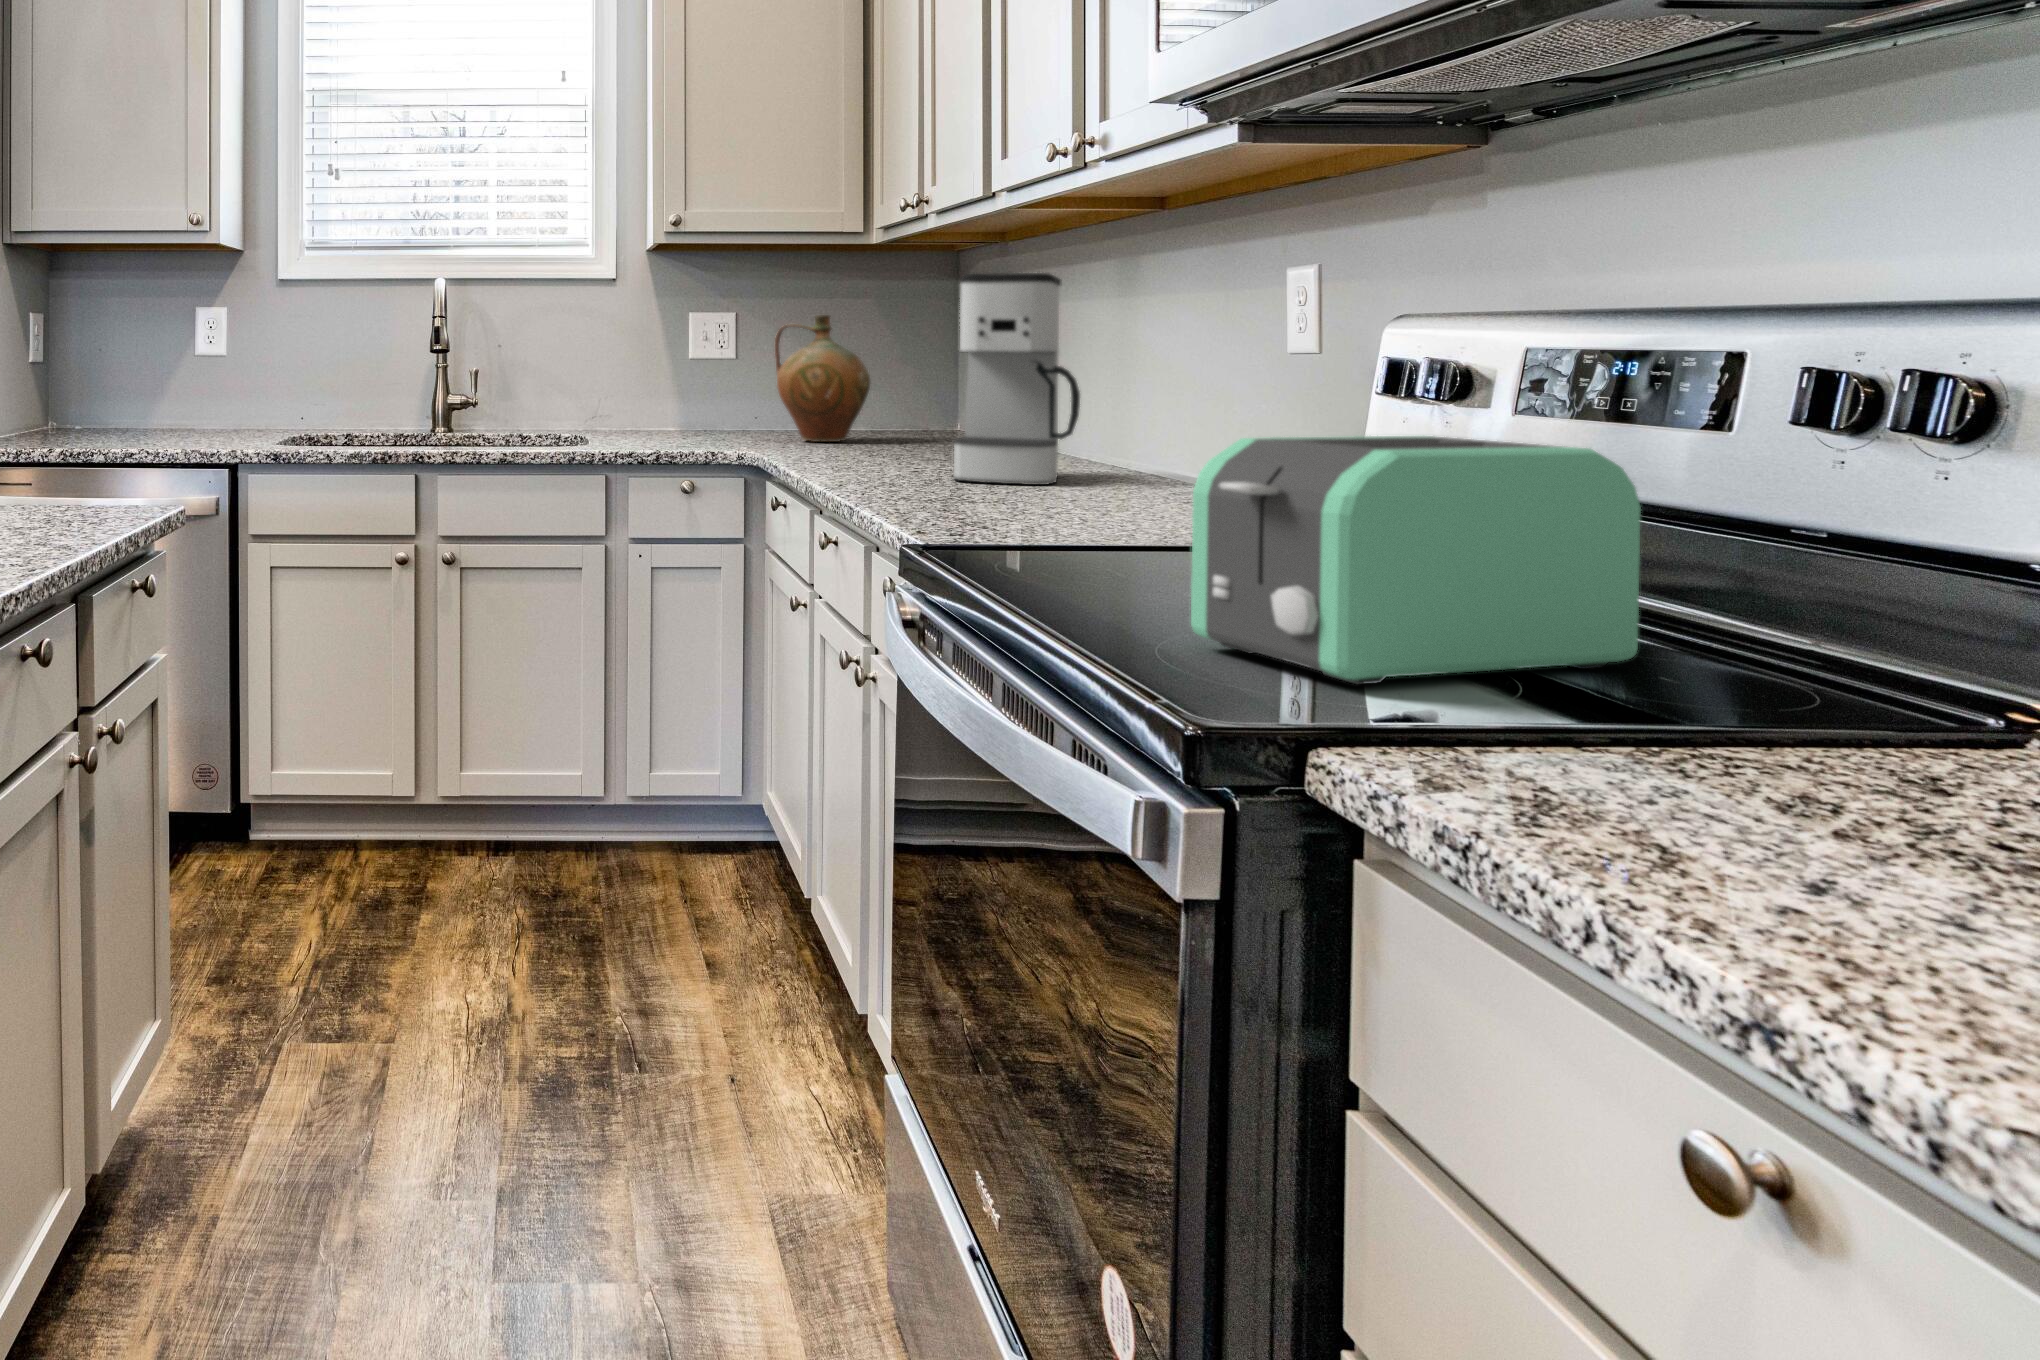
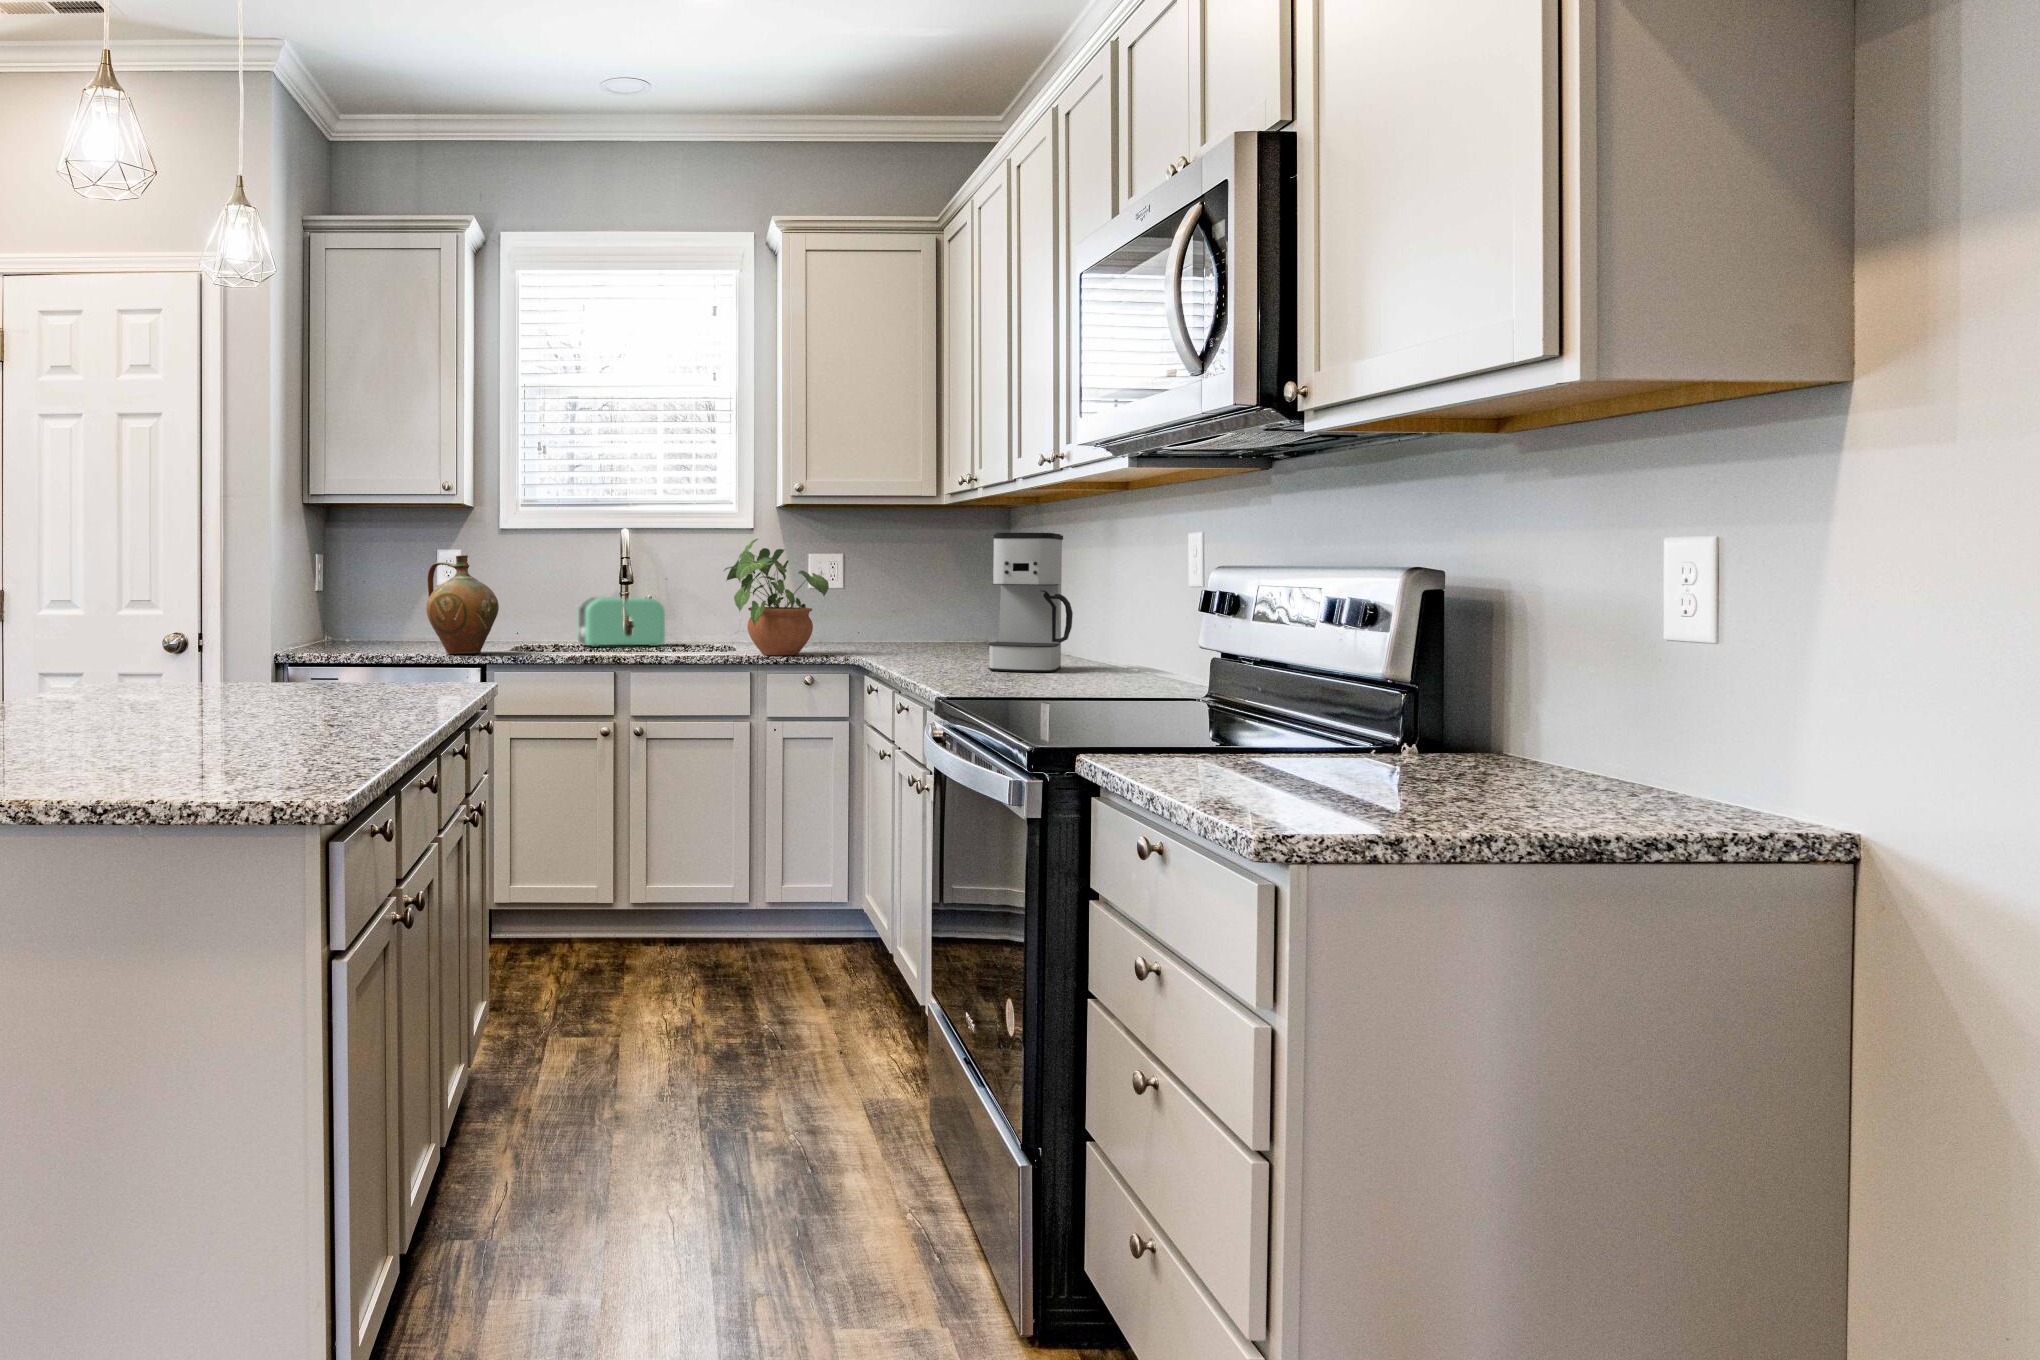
potted plant: none [565,290,714,453] -> present [724,539,829,655]
ceramic jug: present [775,315,870,442] -> present [426,555,499,654]
toaster: present [1191,436,1641,685] -> present [577,597,665,647]

